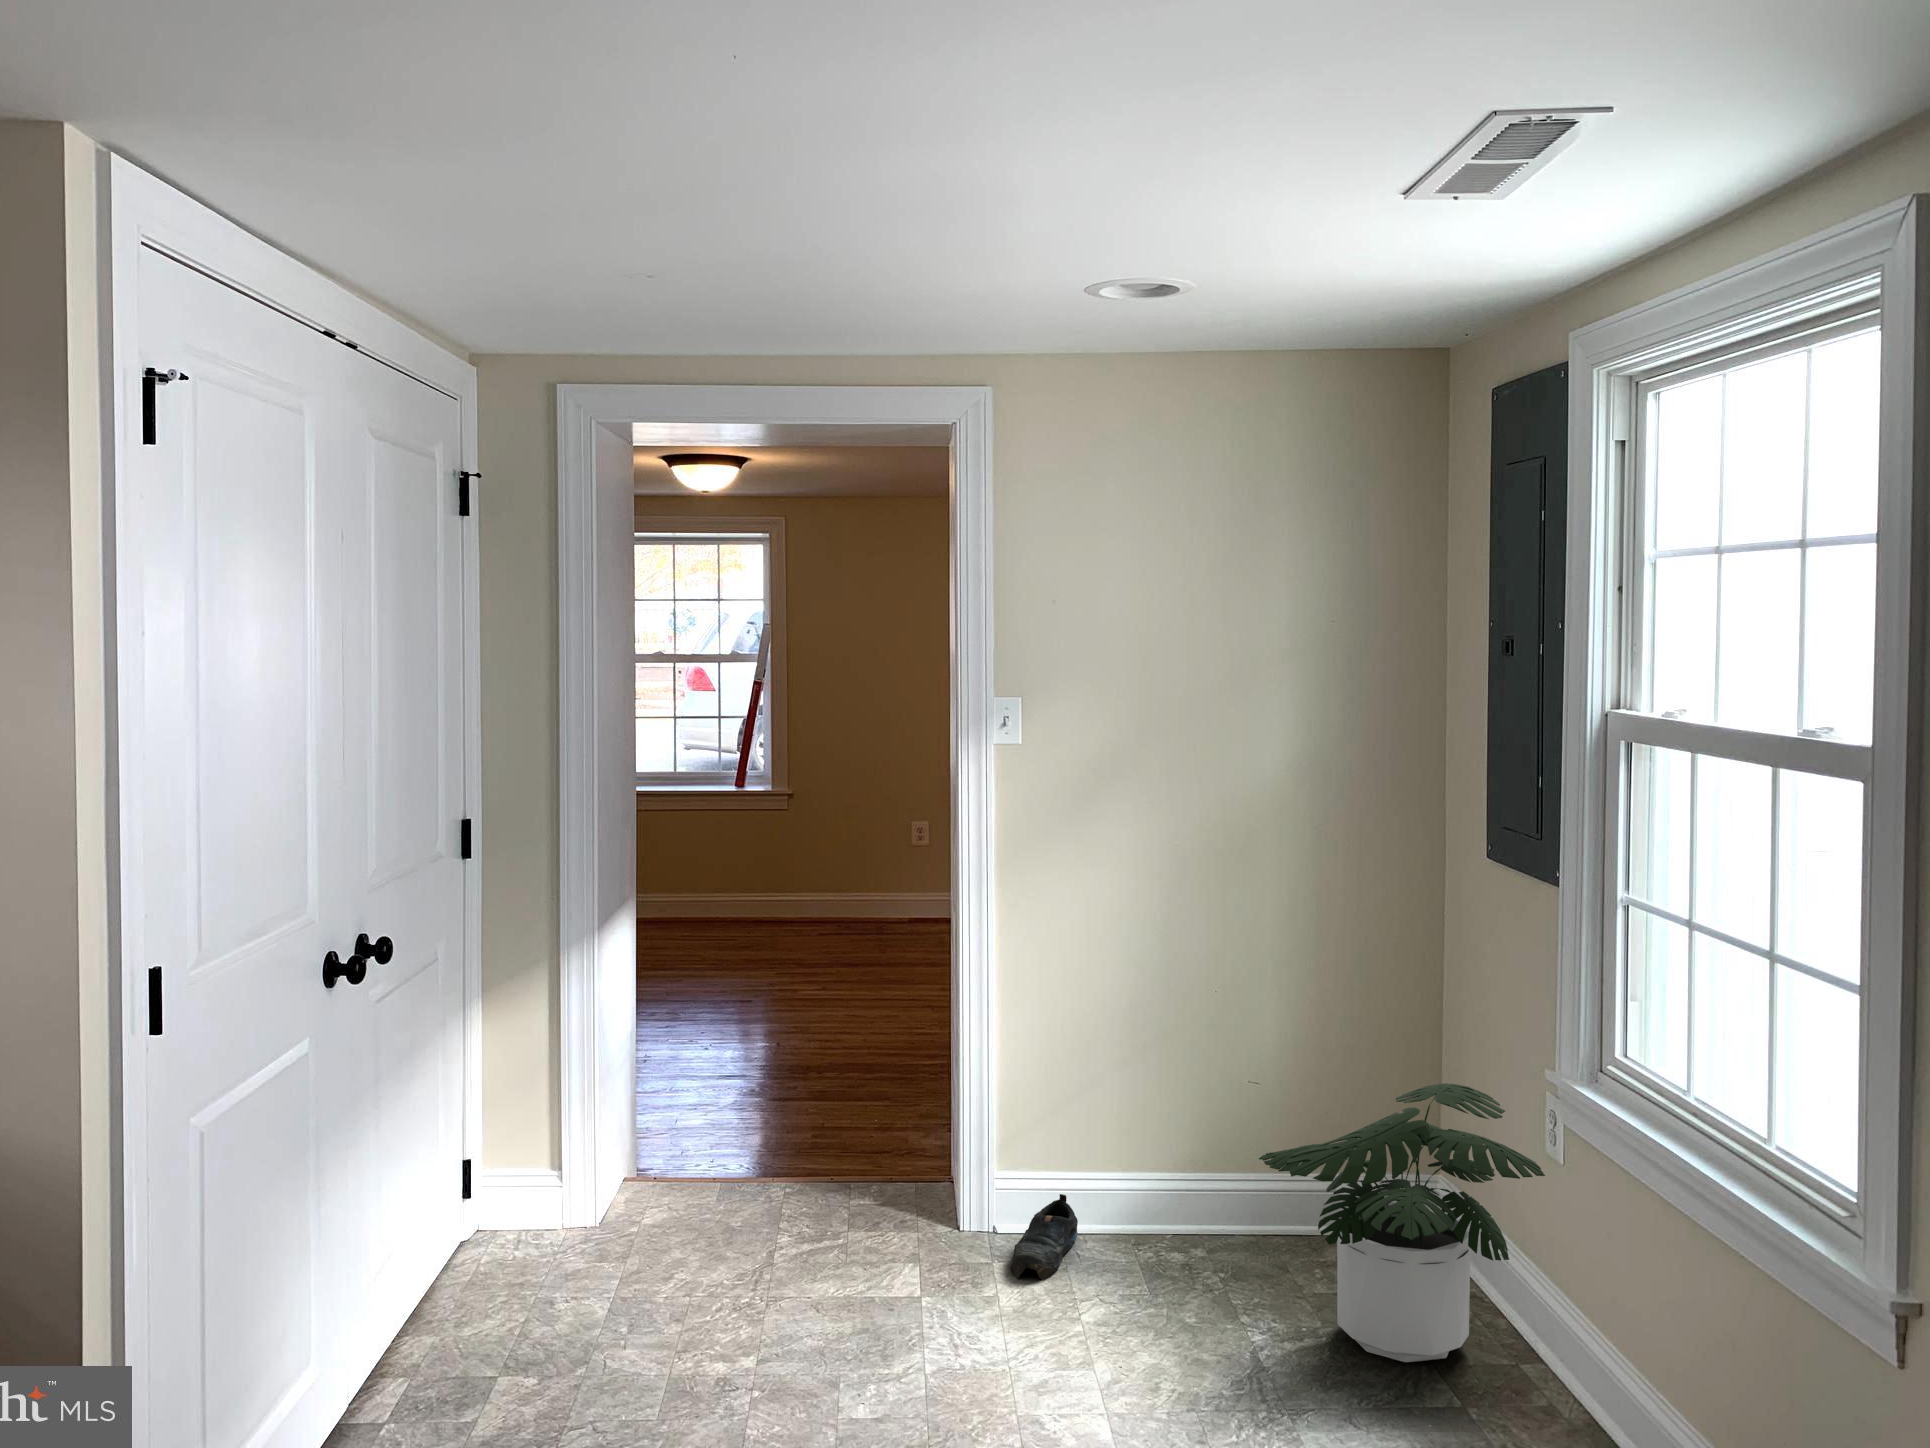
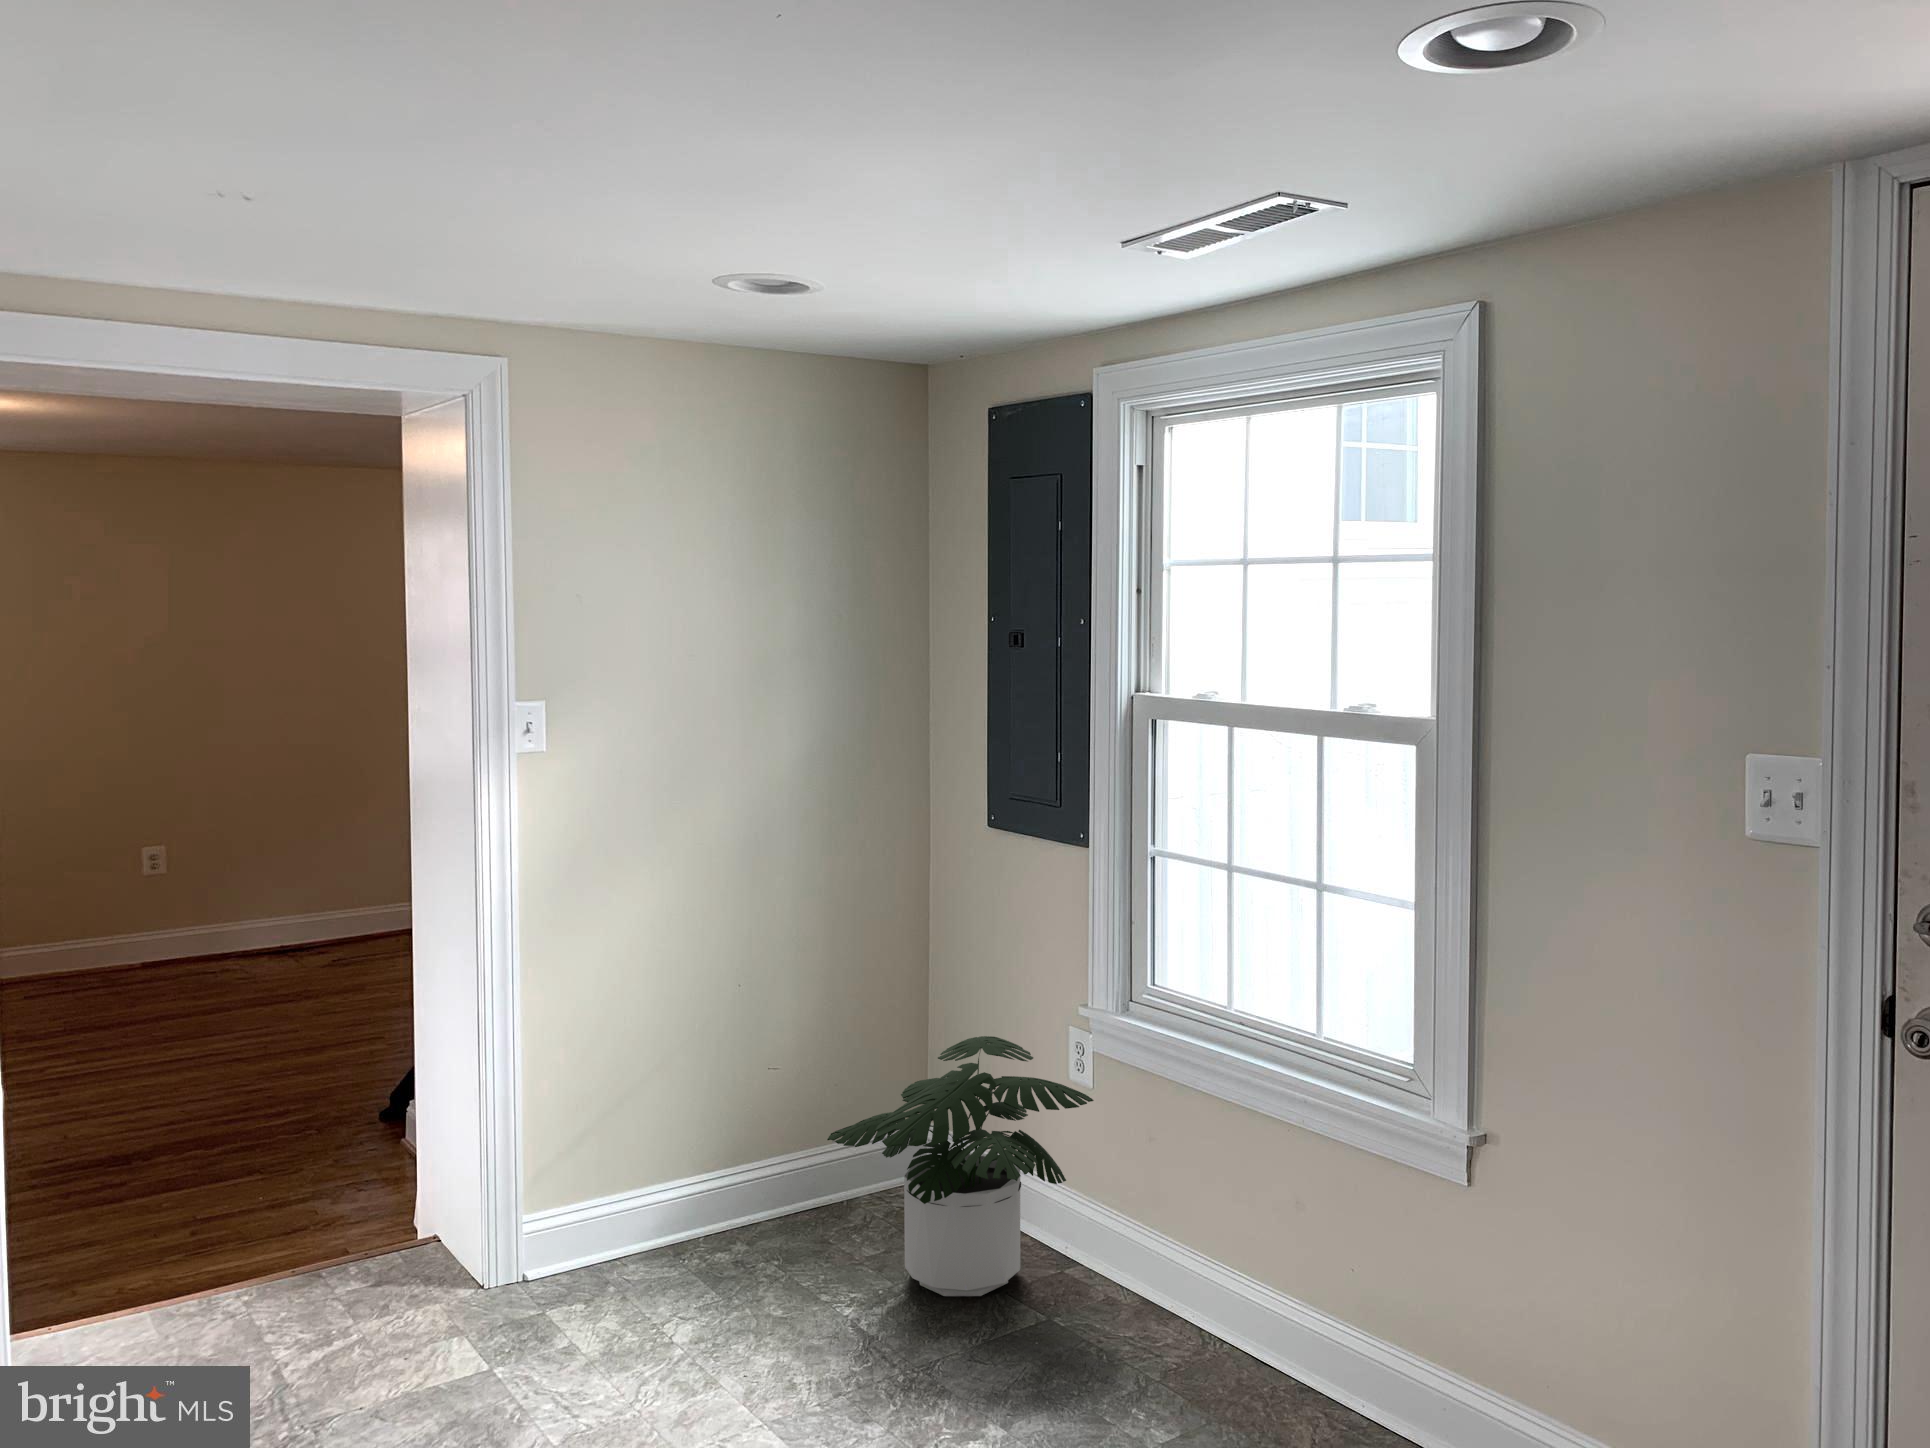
shoe: present [1011,1194,1078,1280] -> none [564,1223,620,1322]

